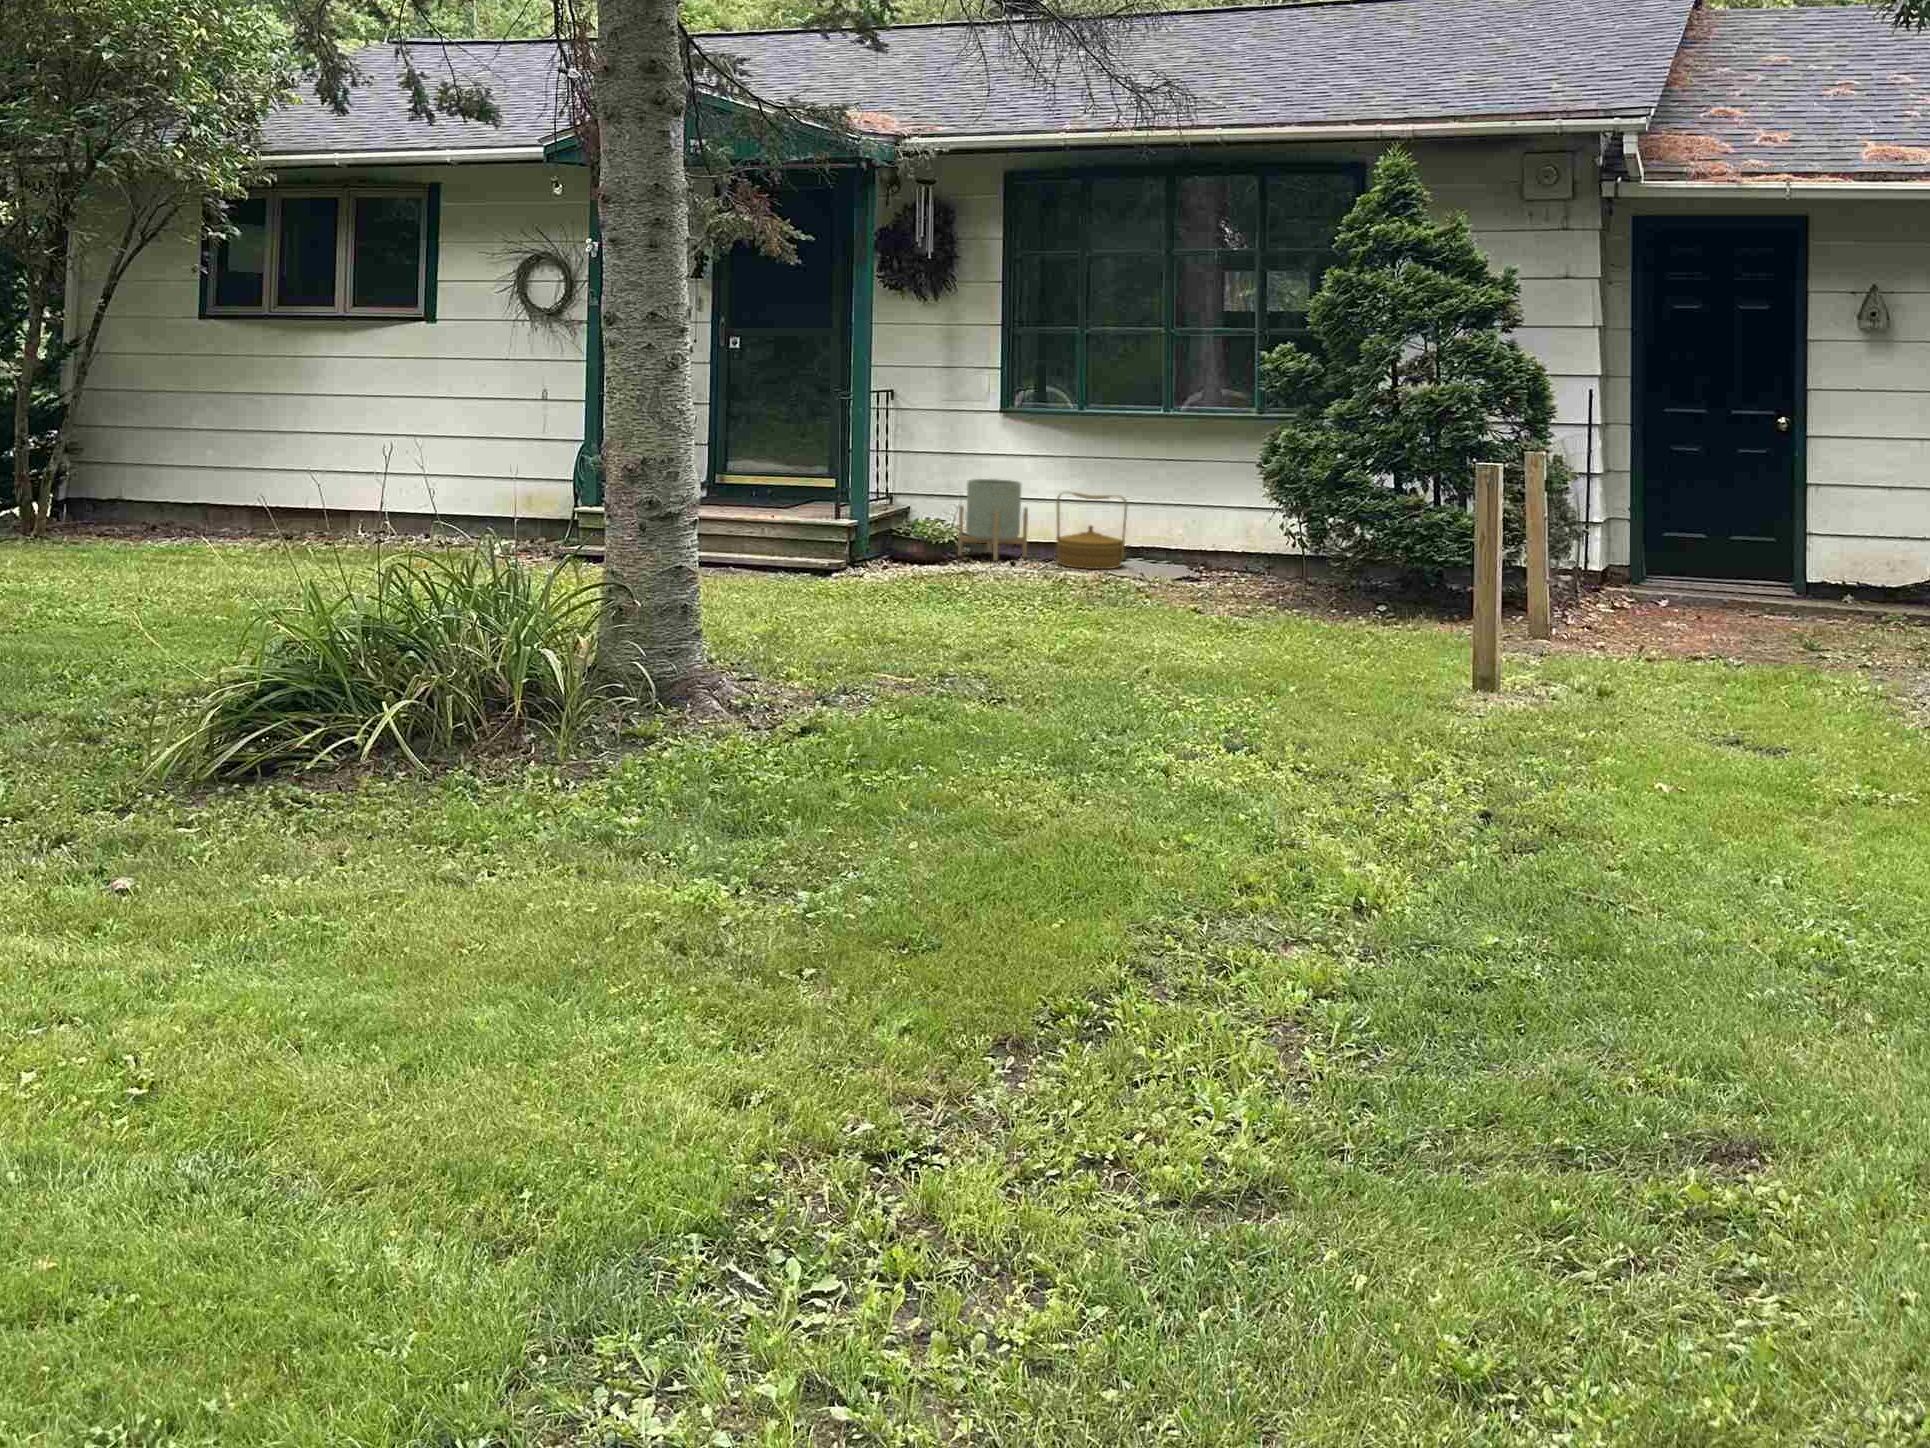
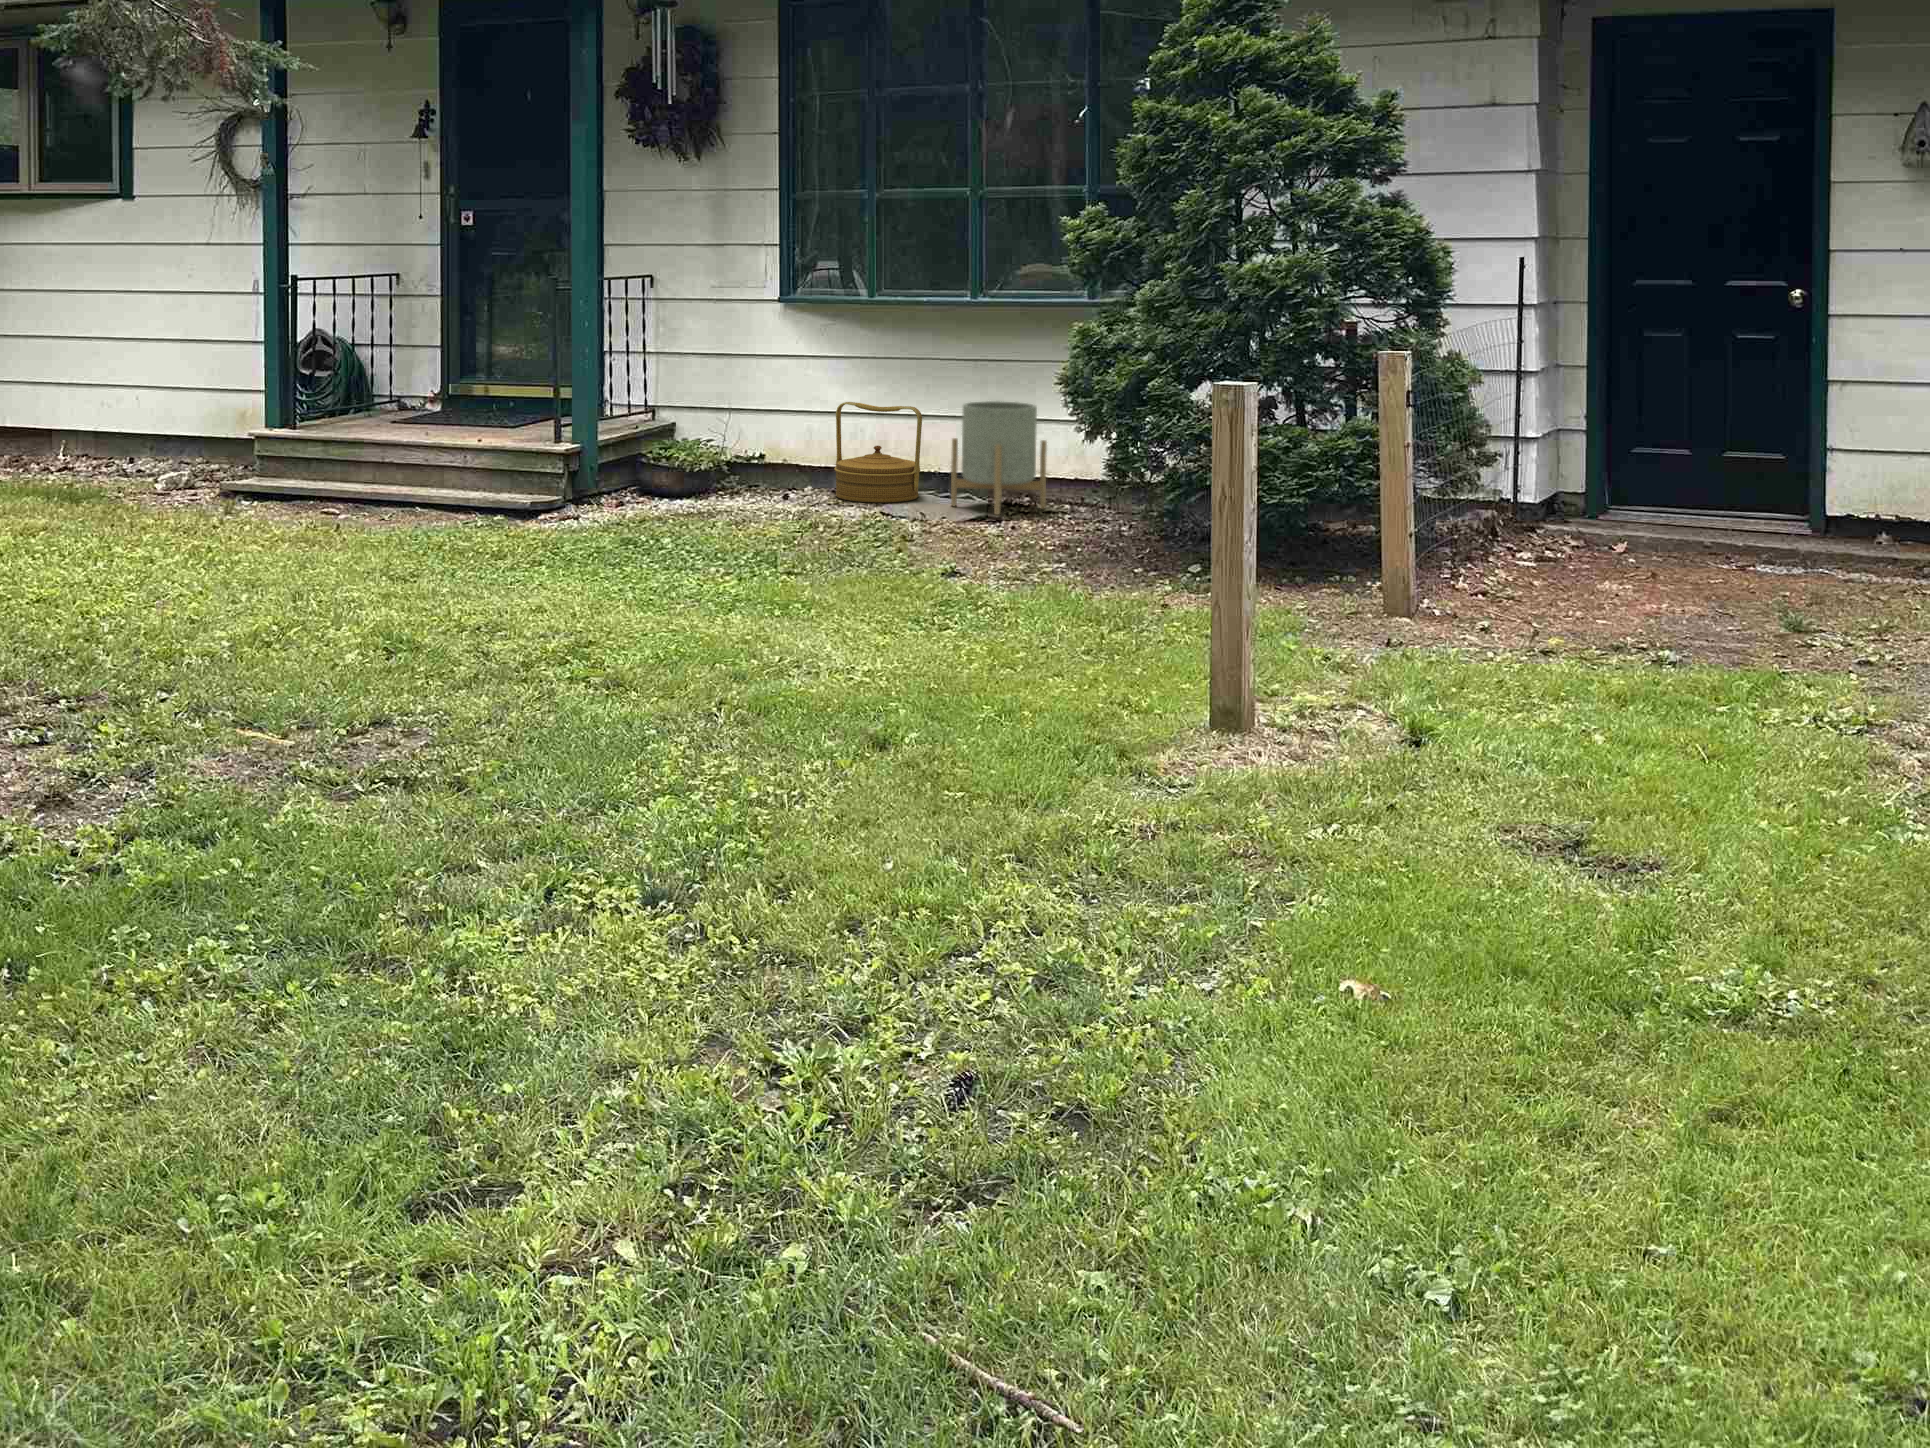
planter: present [958,479,1028,561] -> present [951,401,1047,515]

